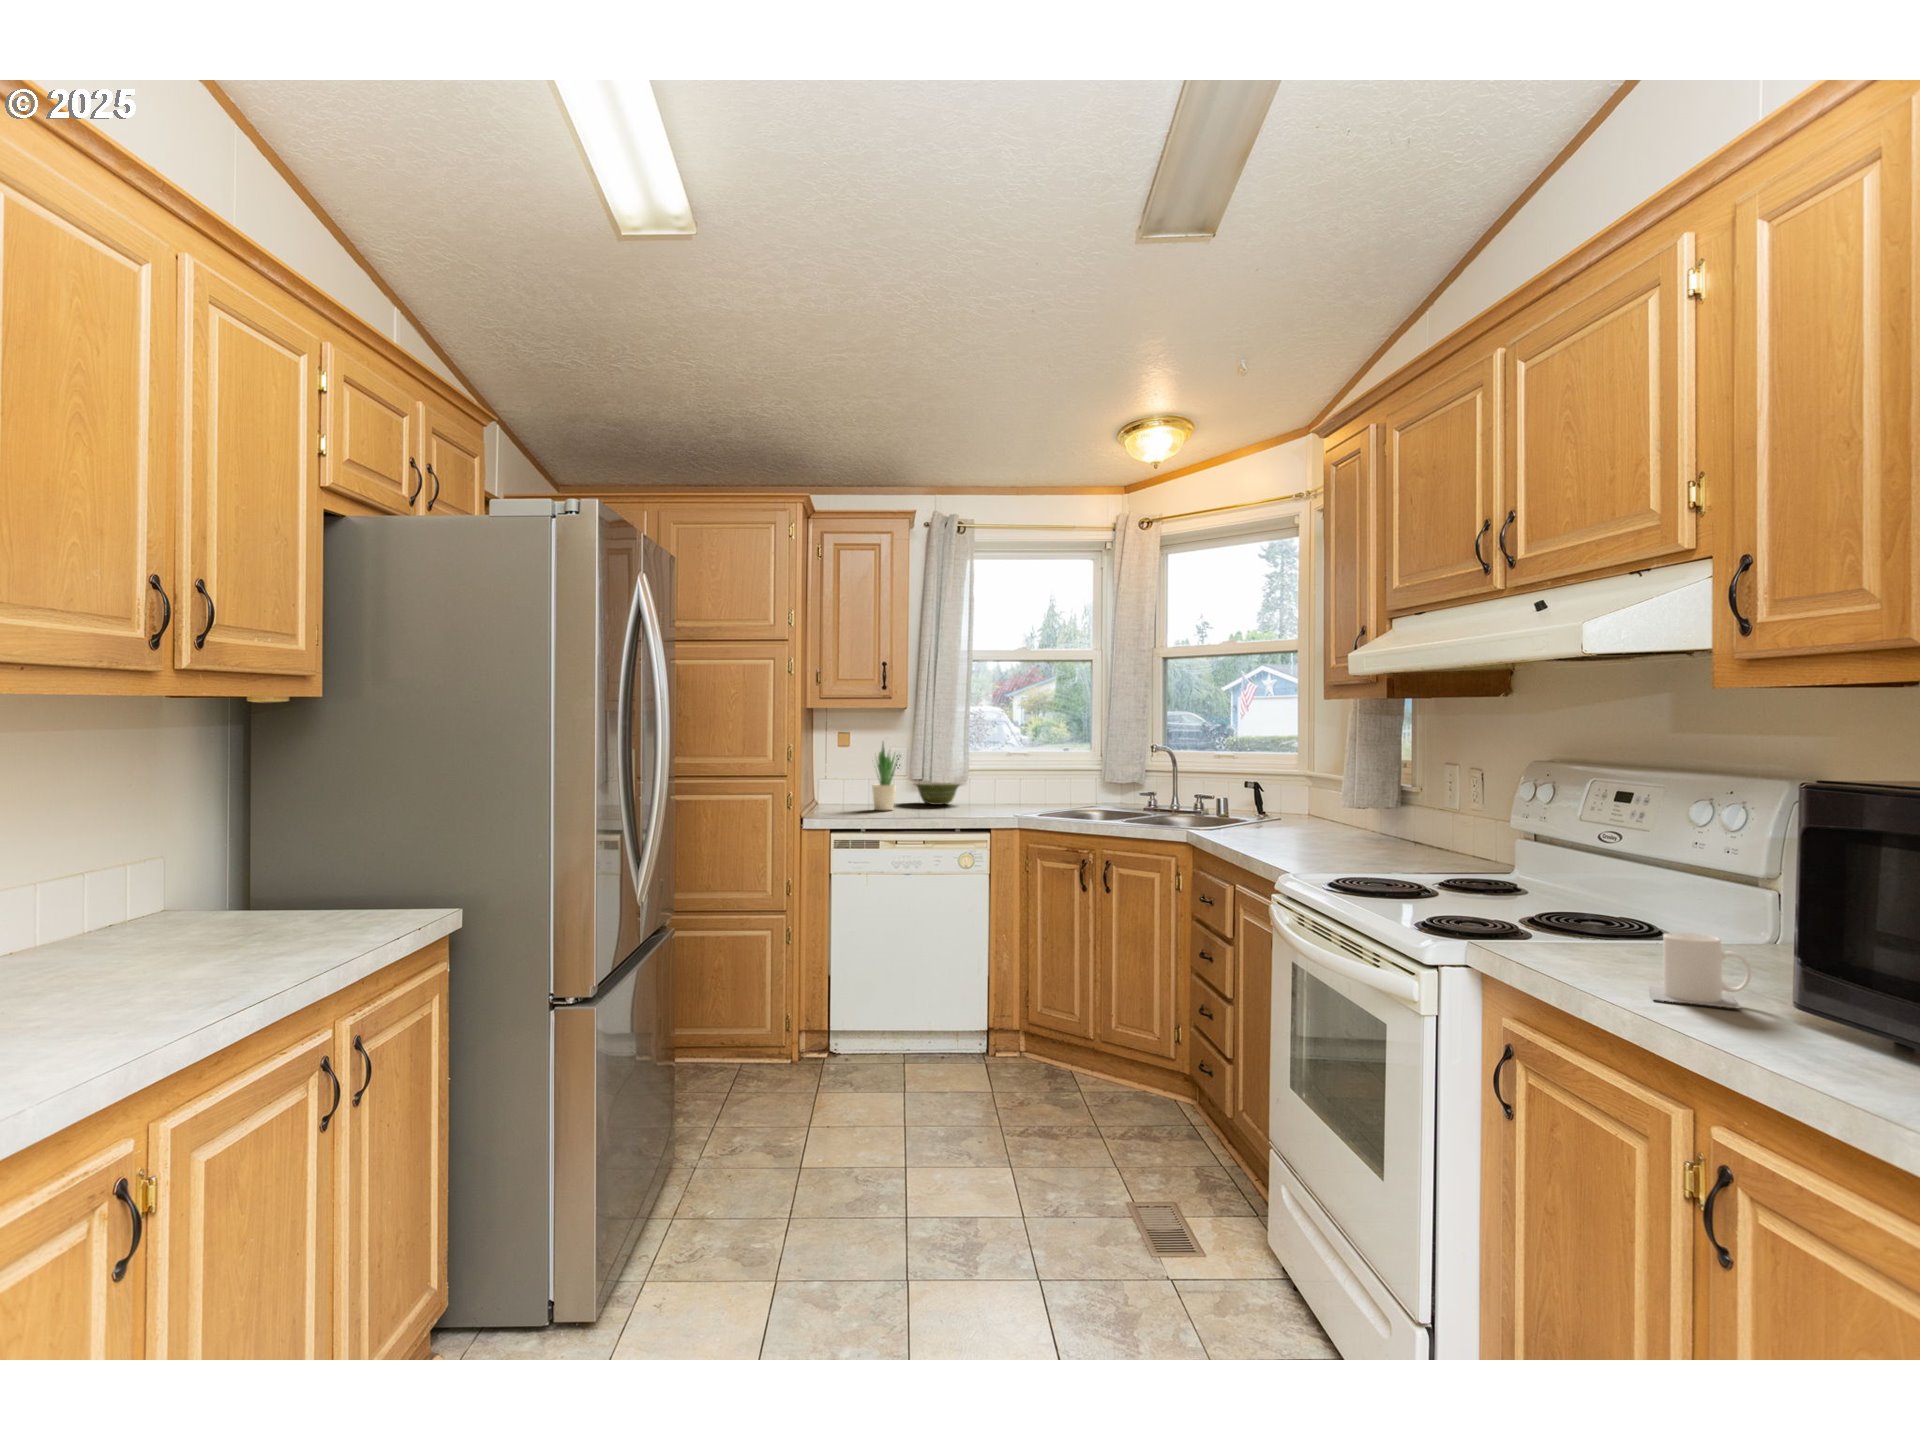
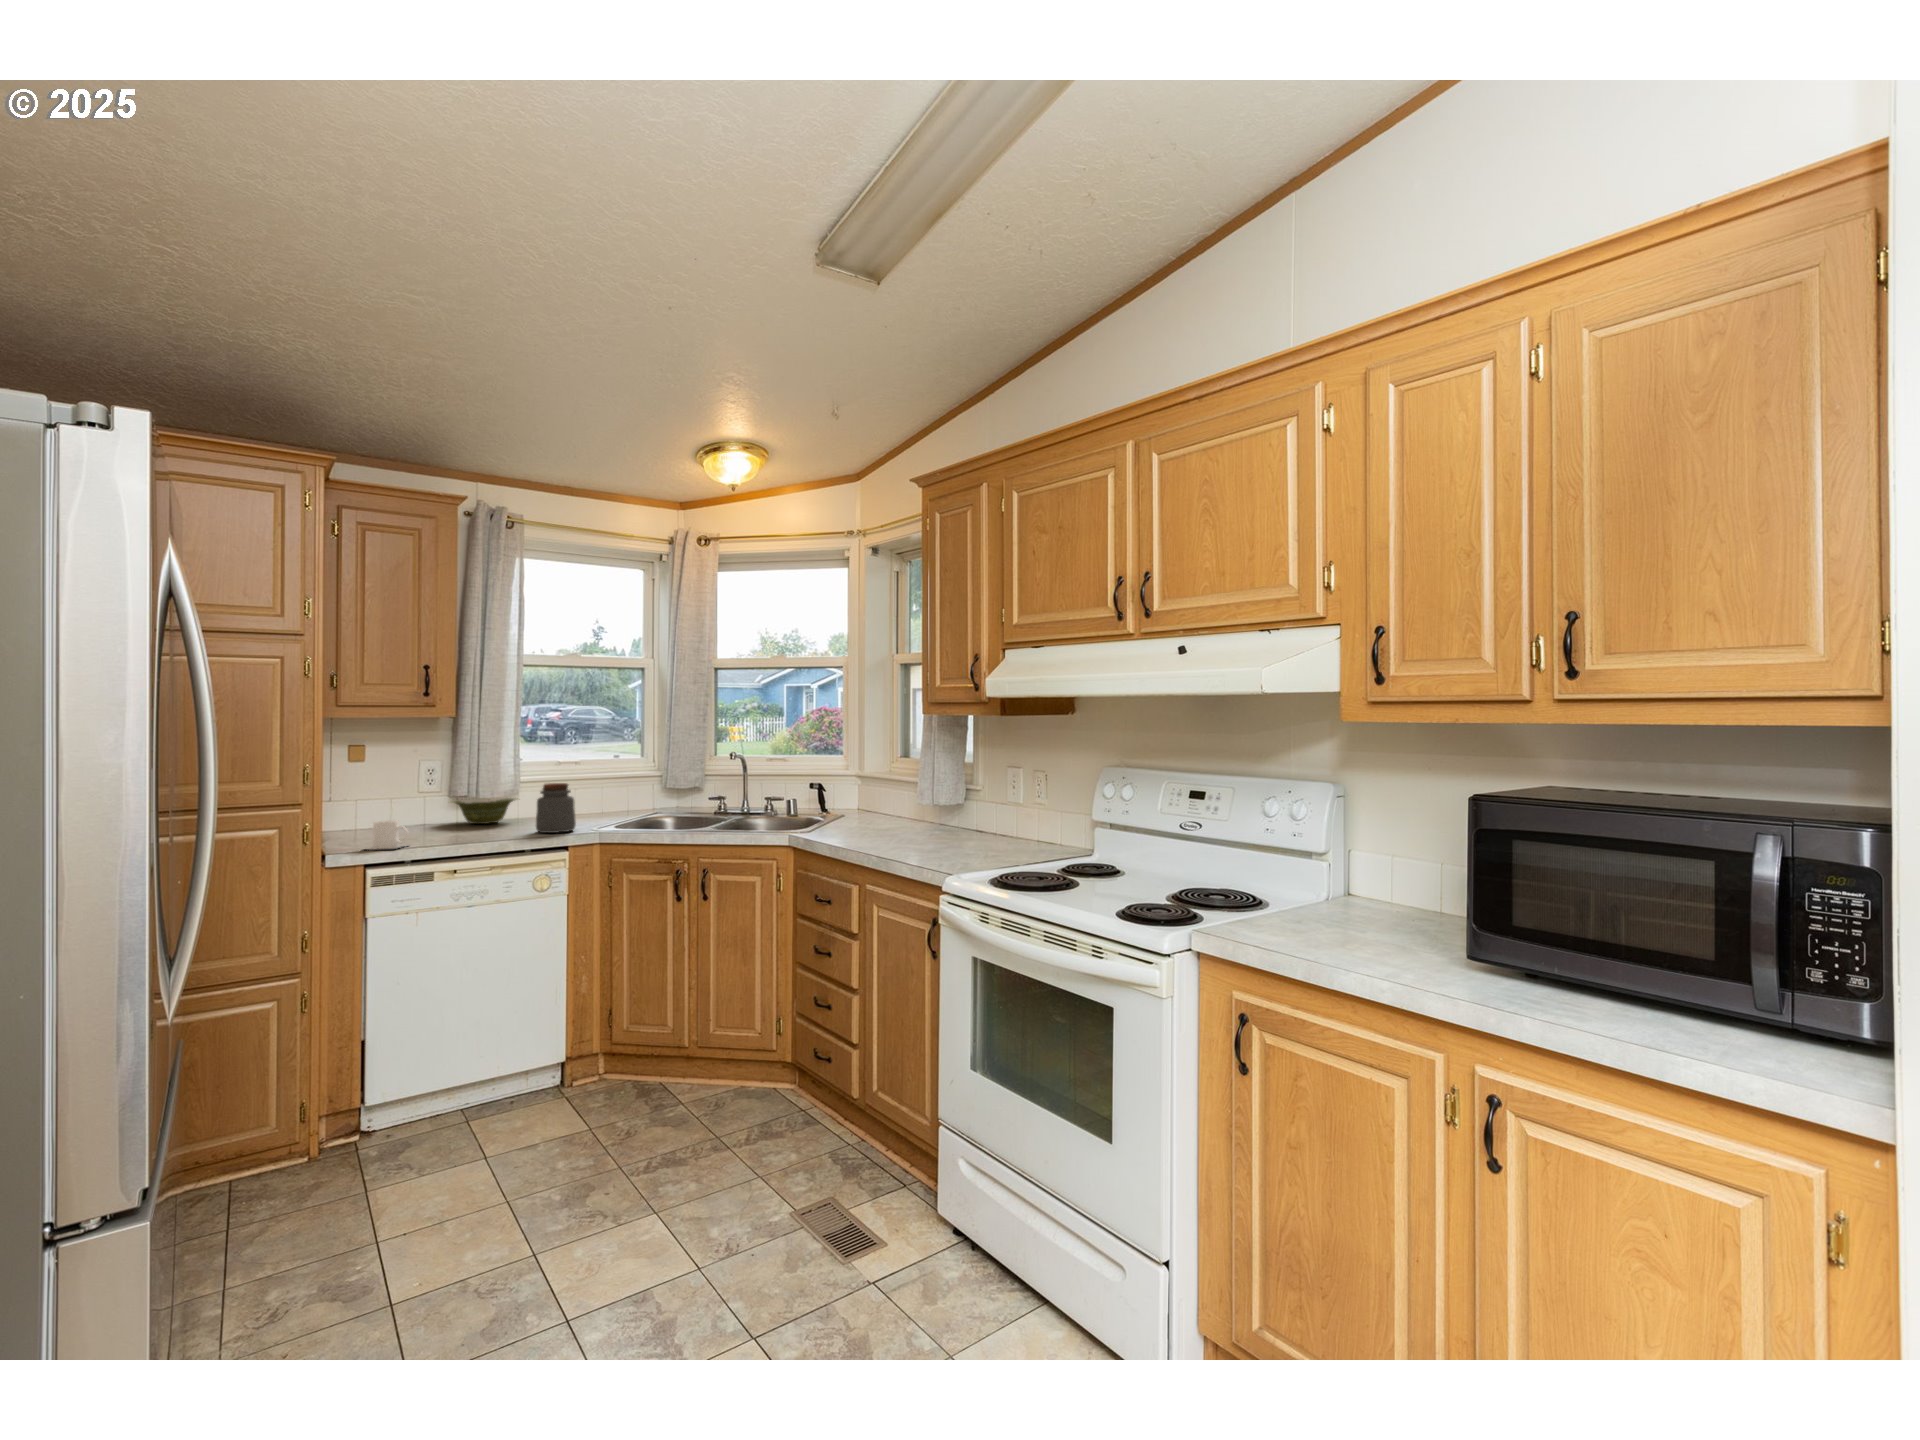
potted plant: present [872,744,897,810] -> none [408,756,445,836]
jar: none [969,769,1003,815] -> present [536,783,576,833]
mug: present [1649,933,1752,1008] -> present [369,820,409,850]

